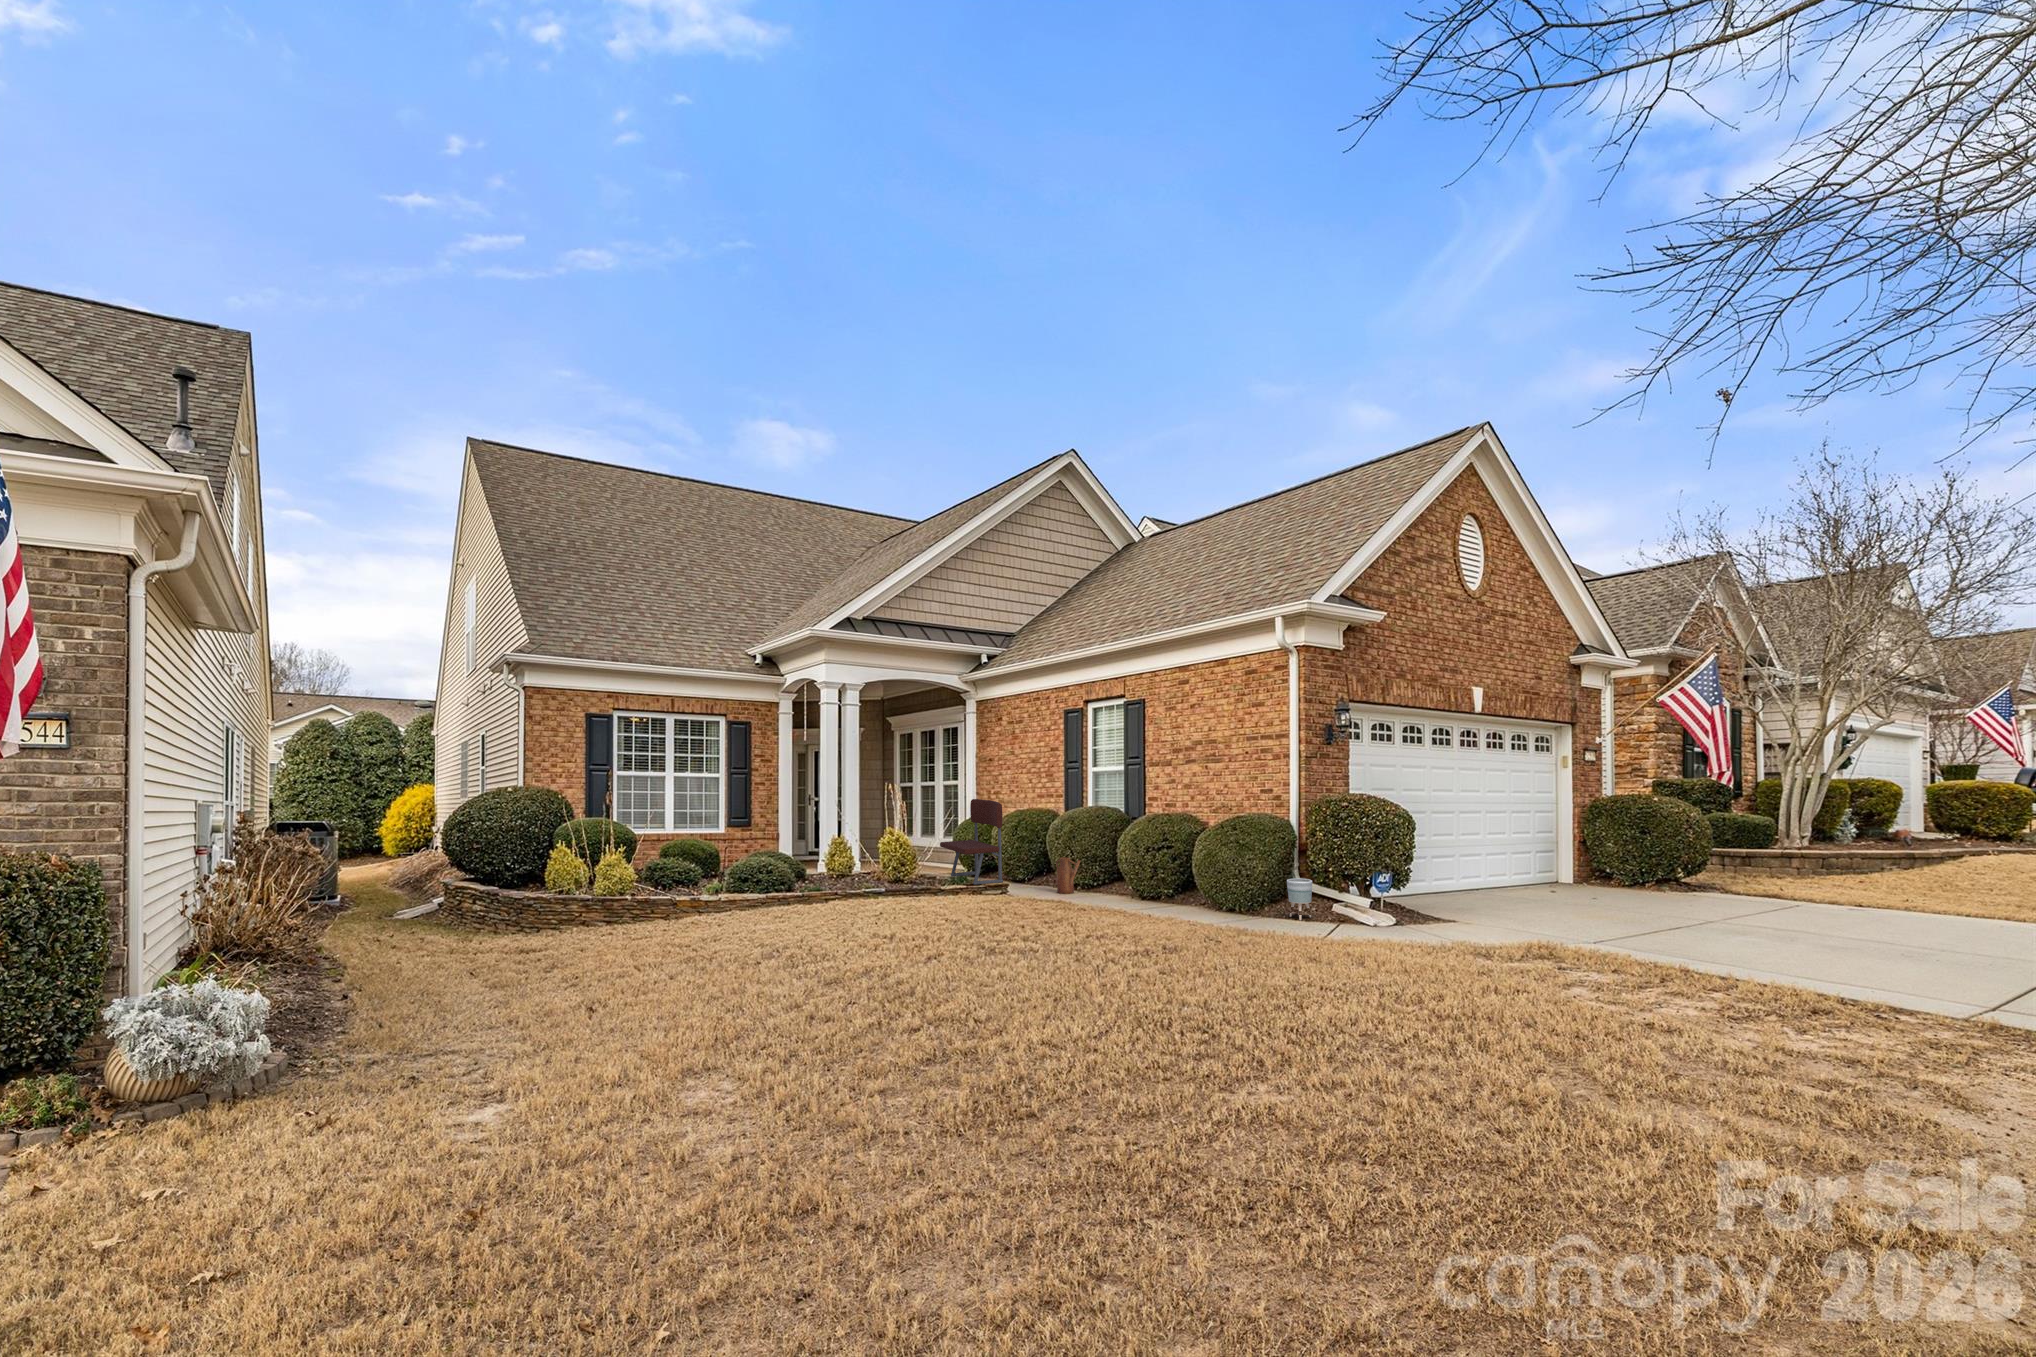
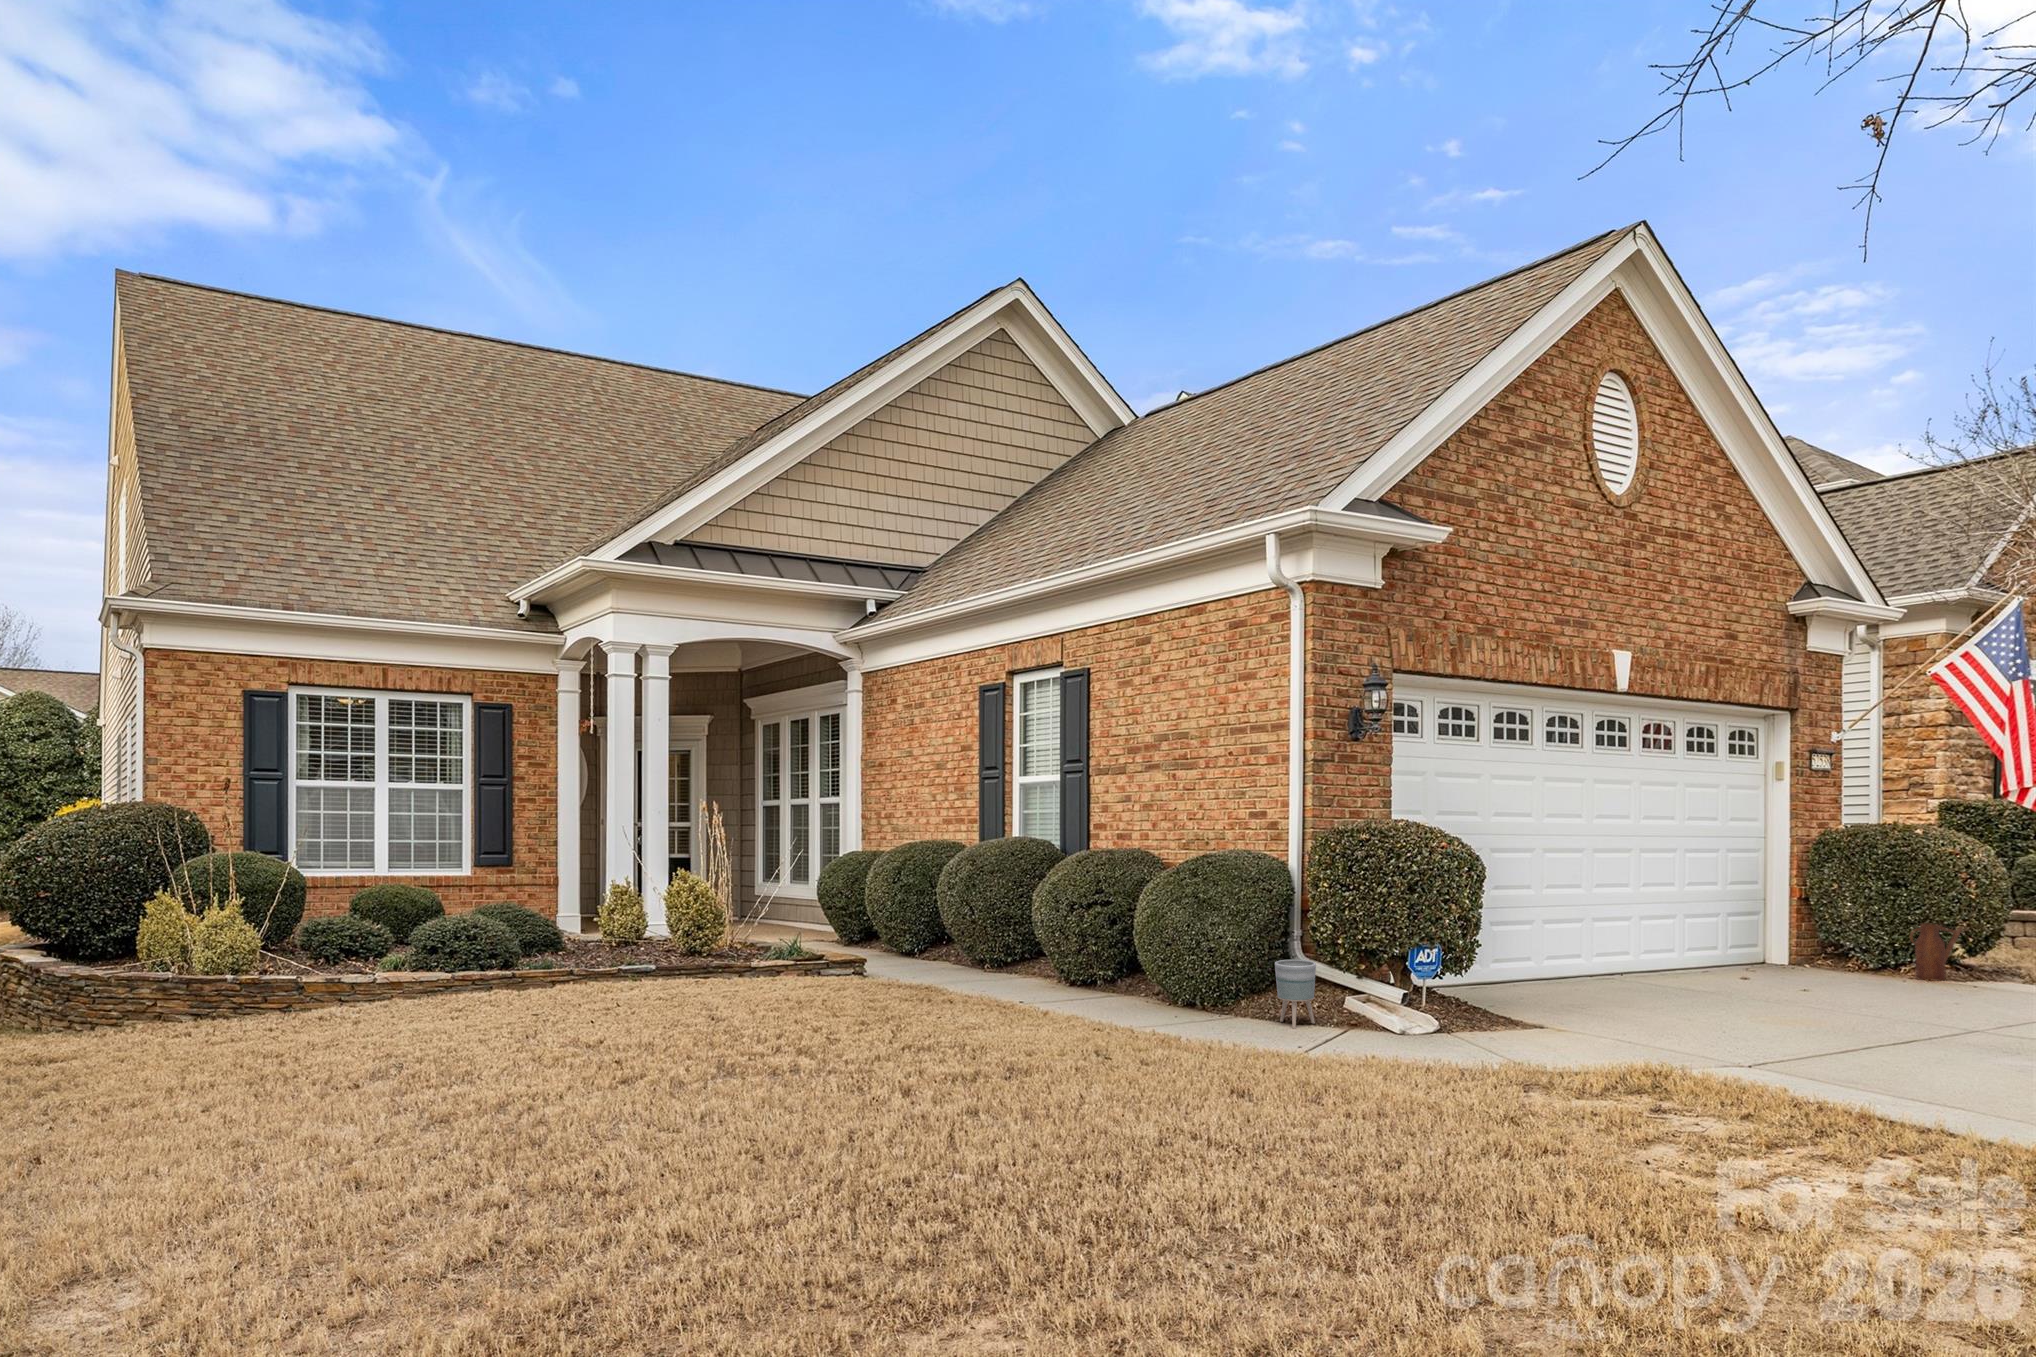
bench: present [940,799,1003,885] -> none [782,825,872,960]
watering can: present [1056,857,1081,894] -> present [1910,923,1962,981]

